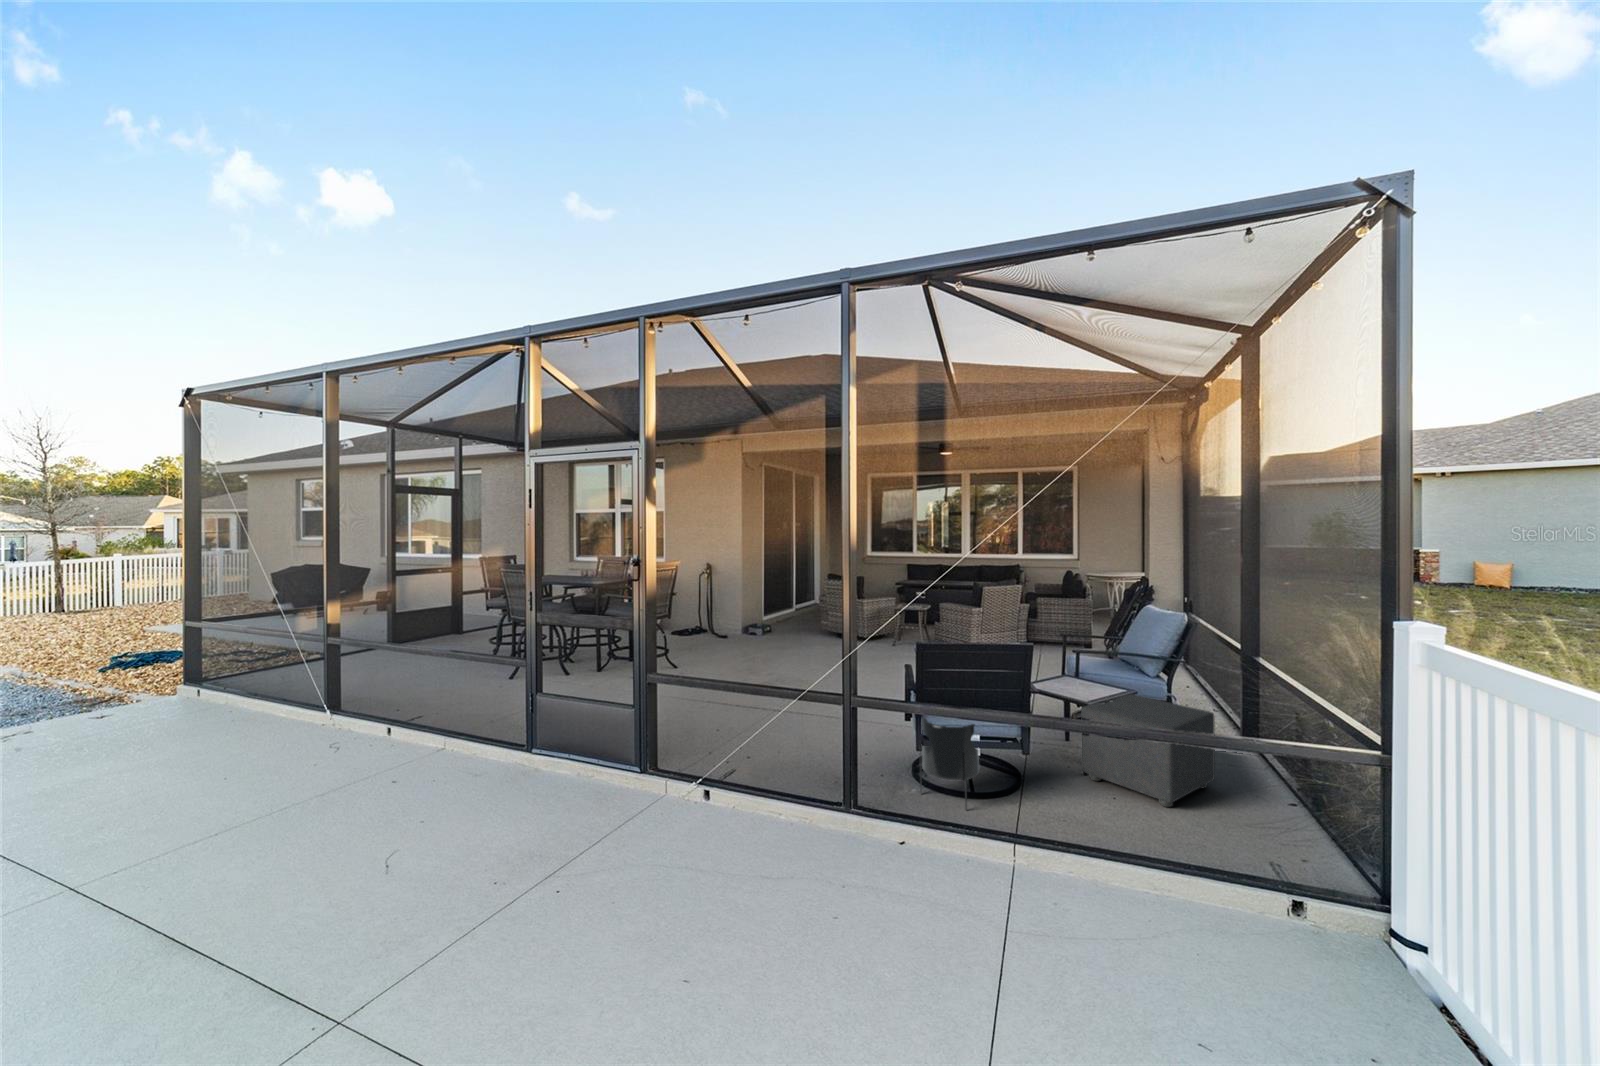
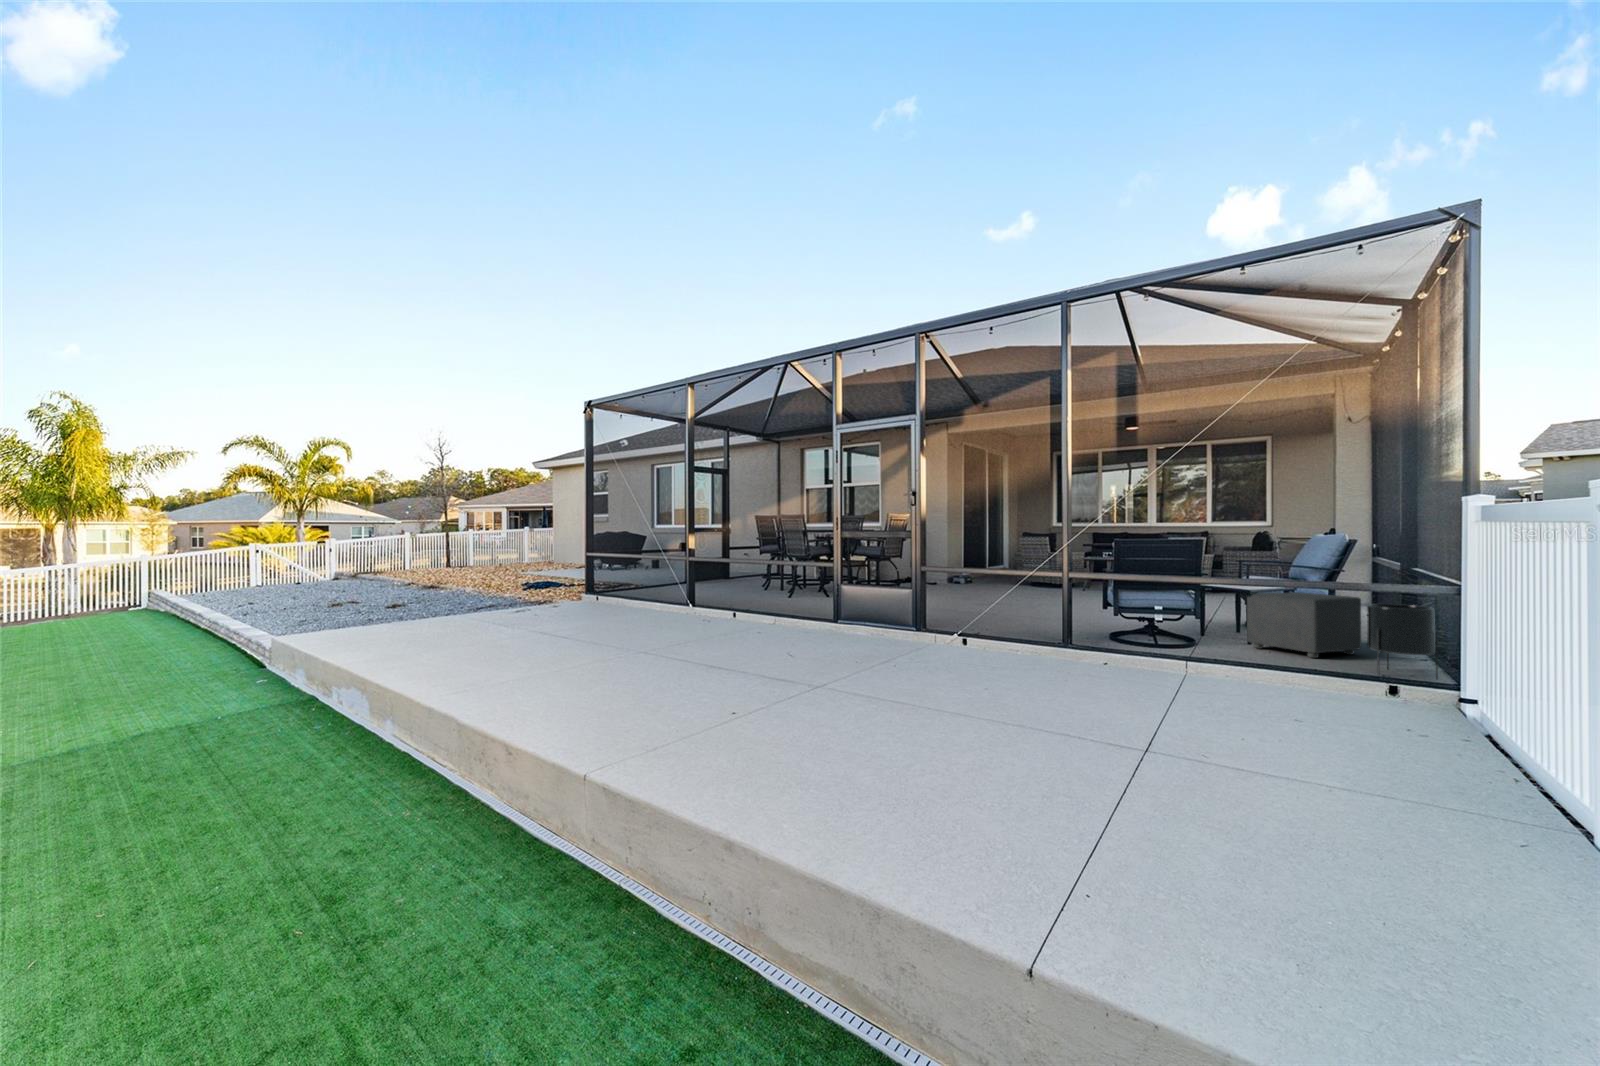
planter: present [920,718,979,809] -> present [1367,604,1438,678]

